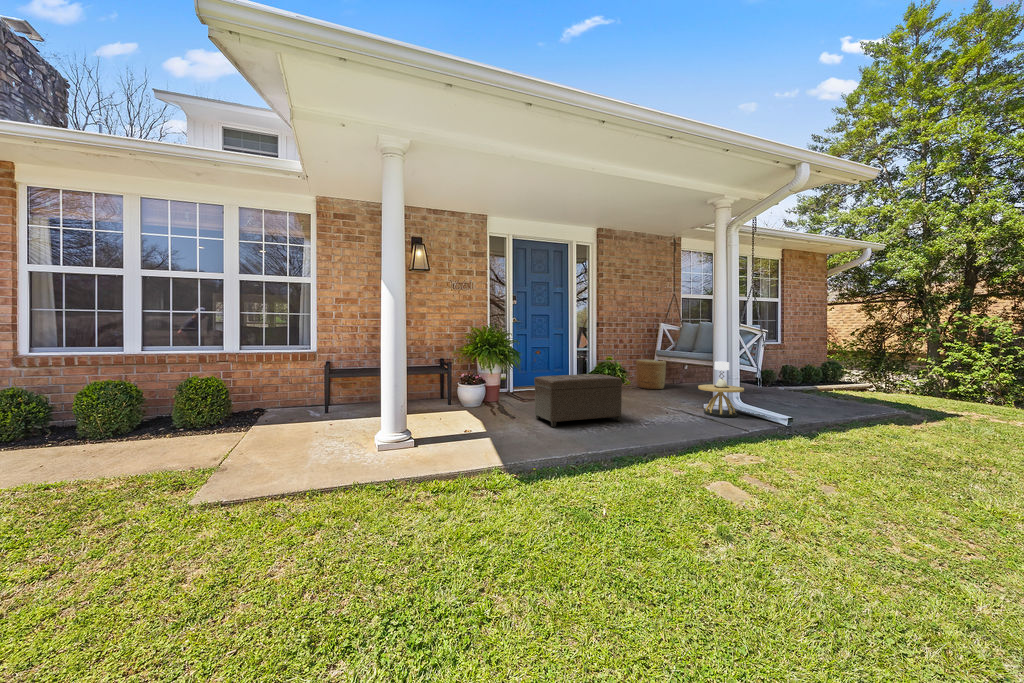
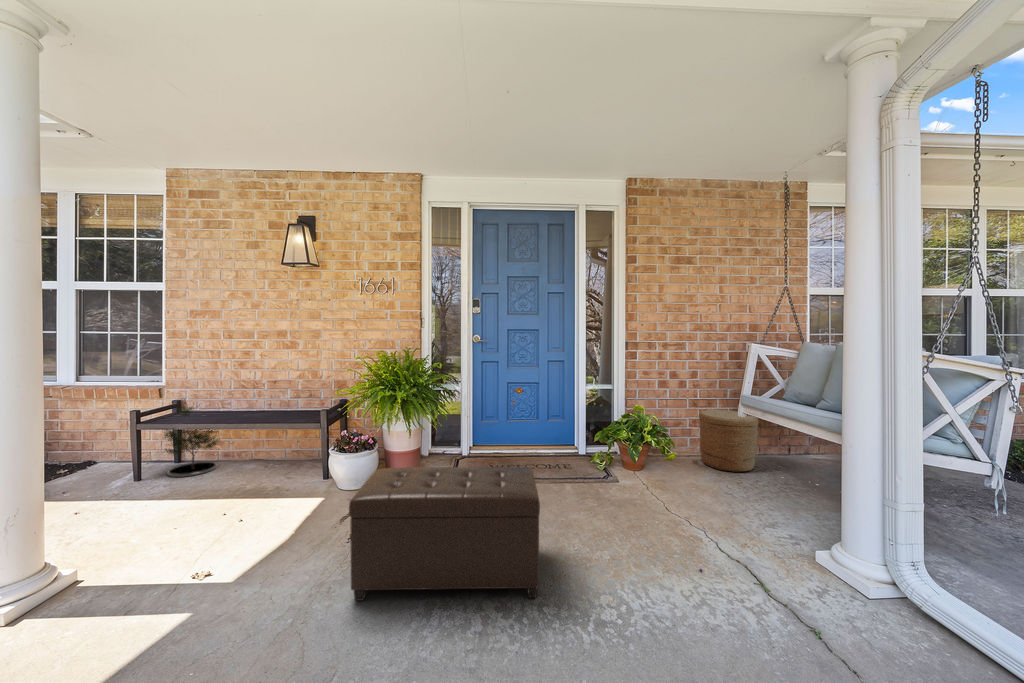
potted tree: none [334,357,367,409] -> present [162,399,218,477]
side table: present [698,362,744,417] -> none [776,465,916,637]

